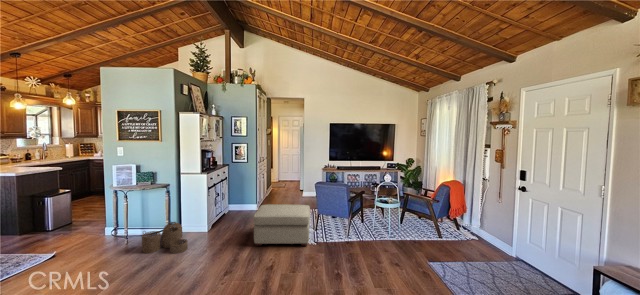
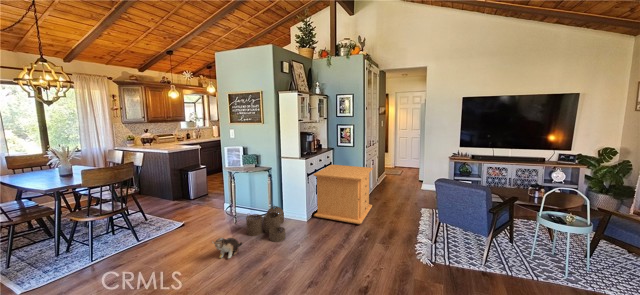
dresser: none [213,179,266,228] -> present [313,165,373,224]
ottoman: present [253,204,310,246] -> none [353,200,429,265]
plush toy: none [109,254,140,277] -> present [212,238,242,258]

